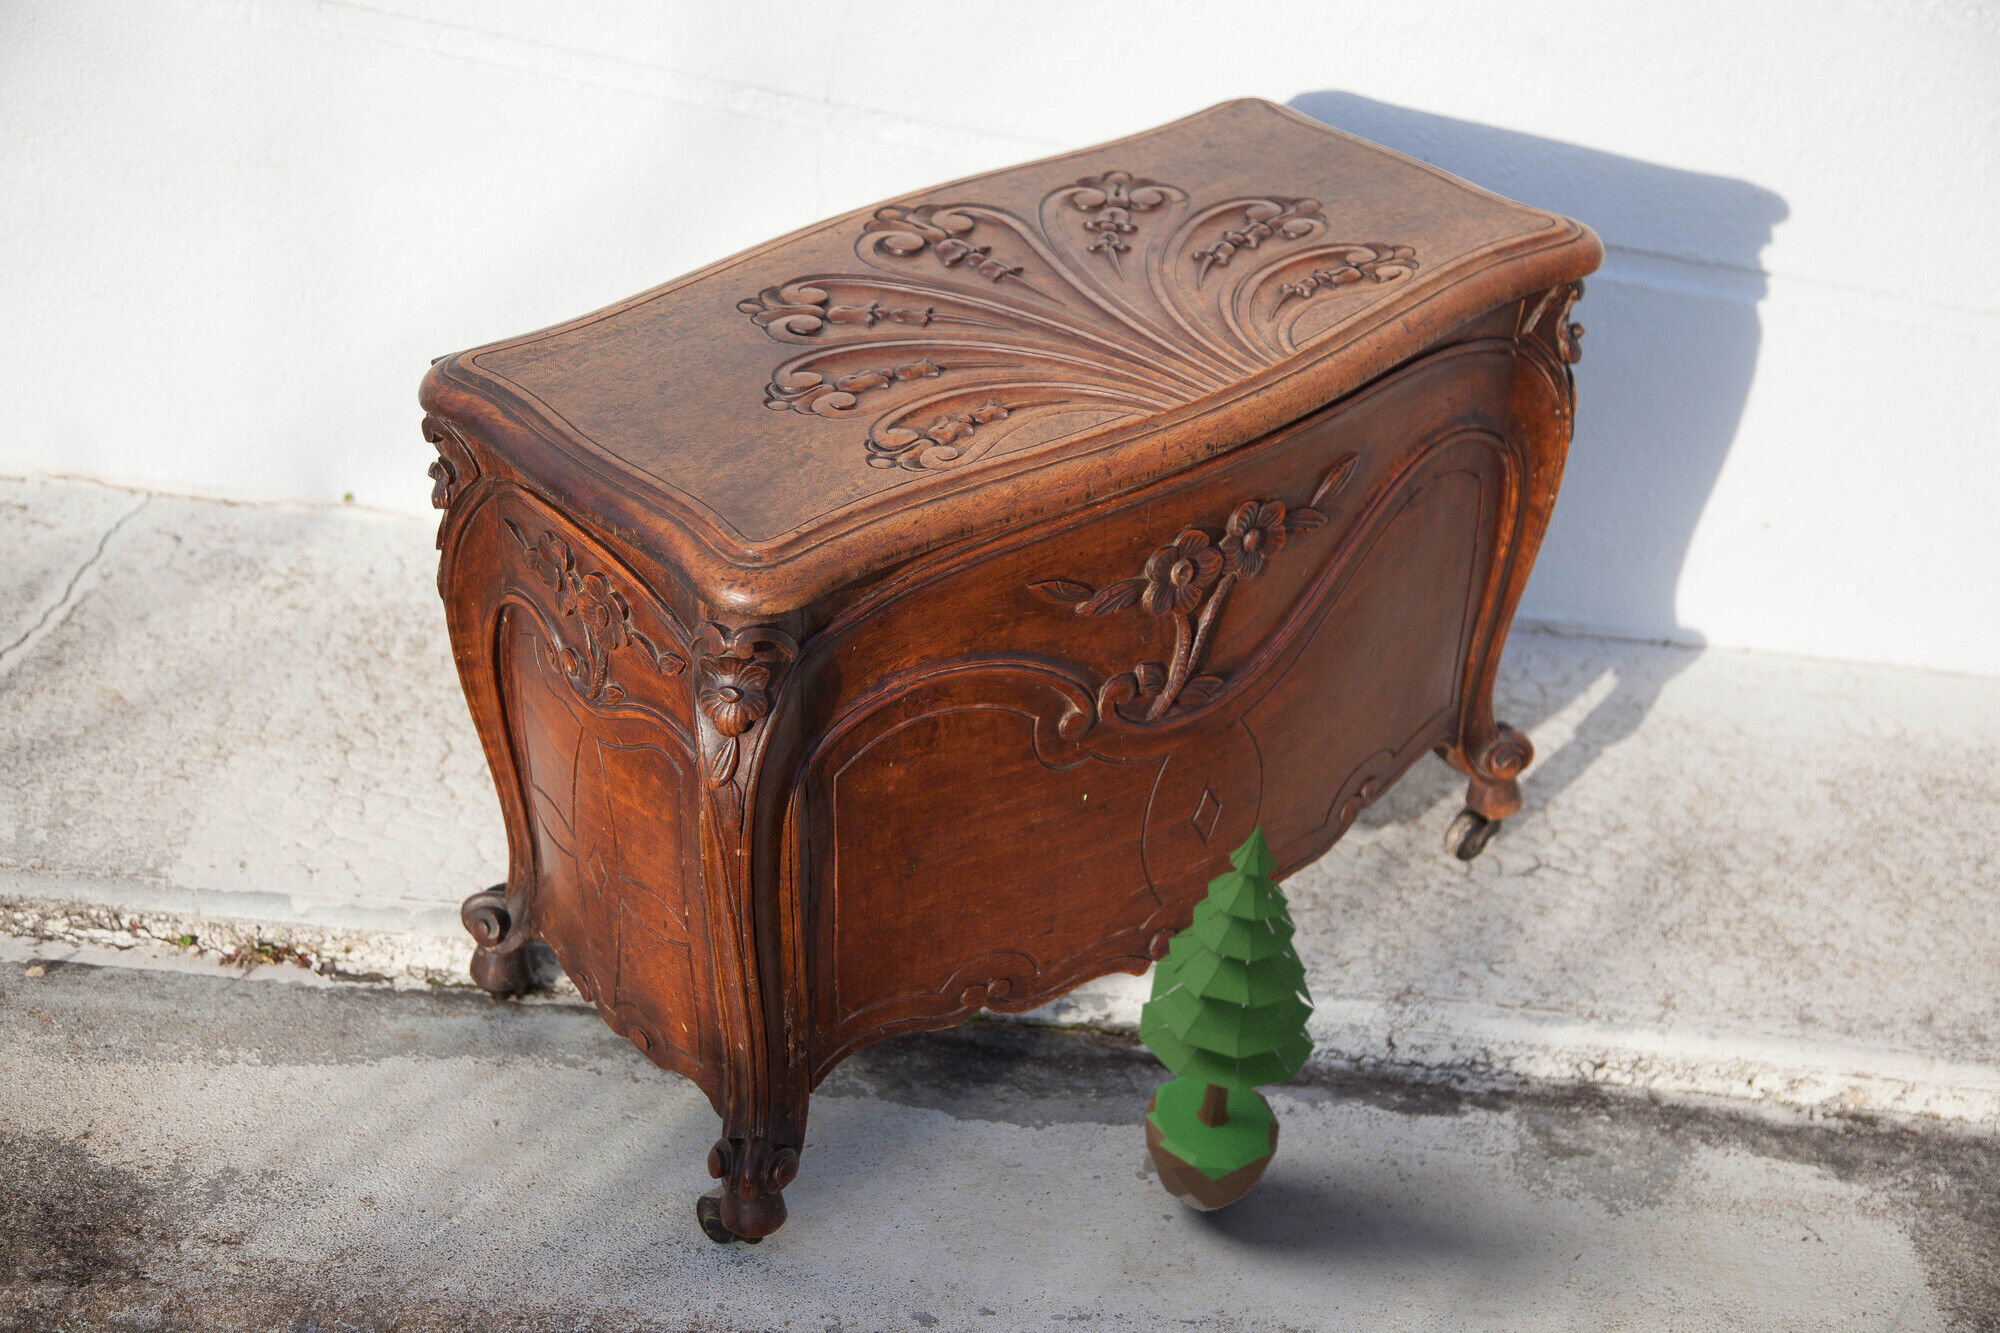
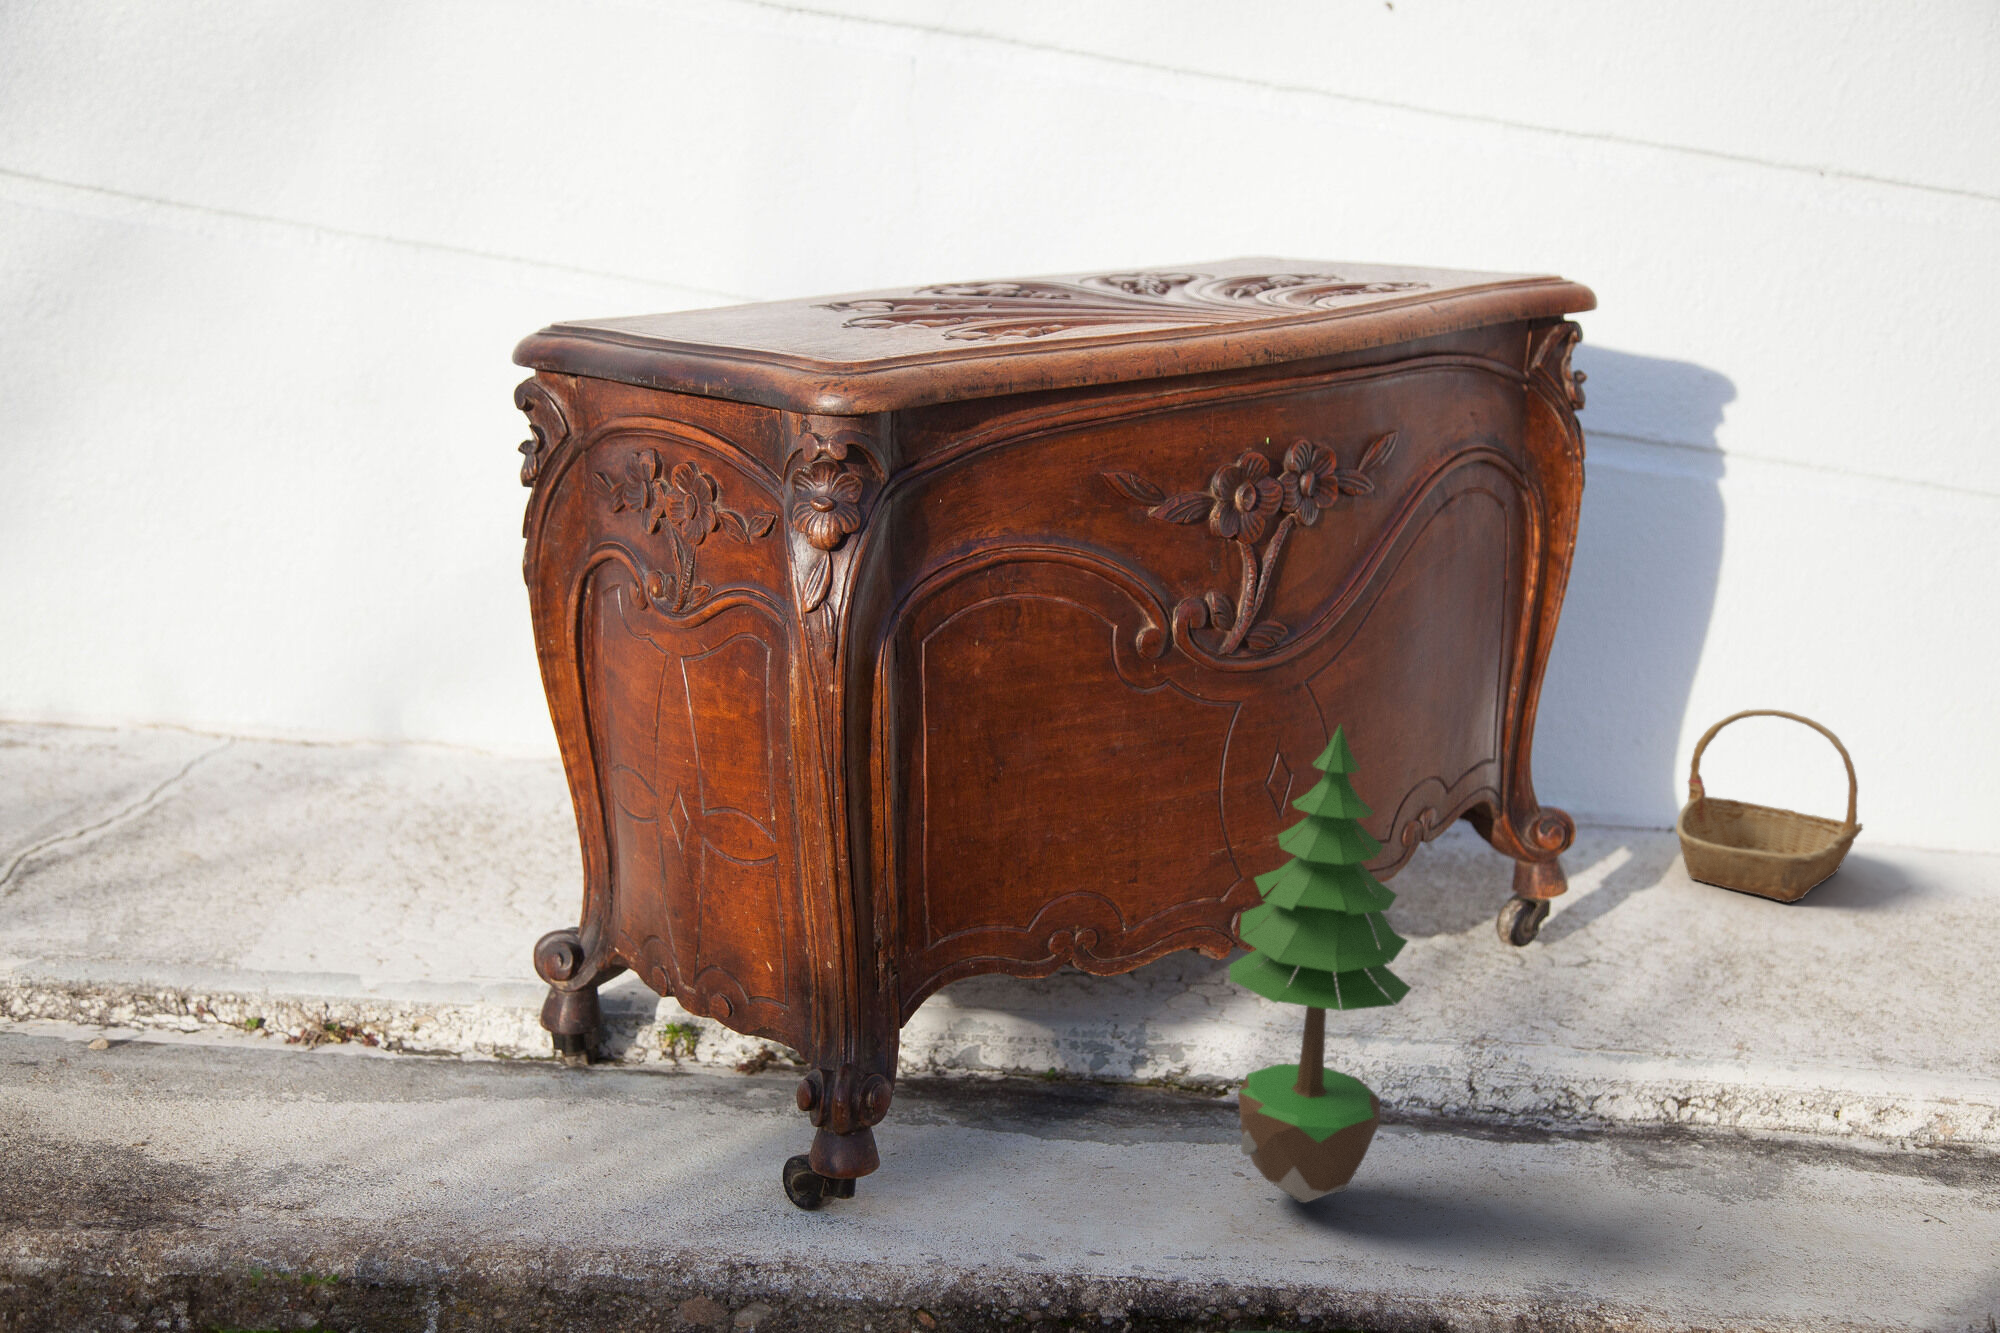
basket: none [1674,558,1877,777] -> present [1676,709,1863,902]

